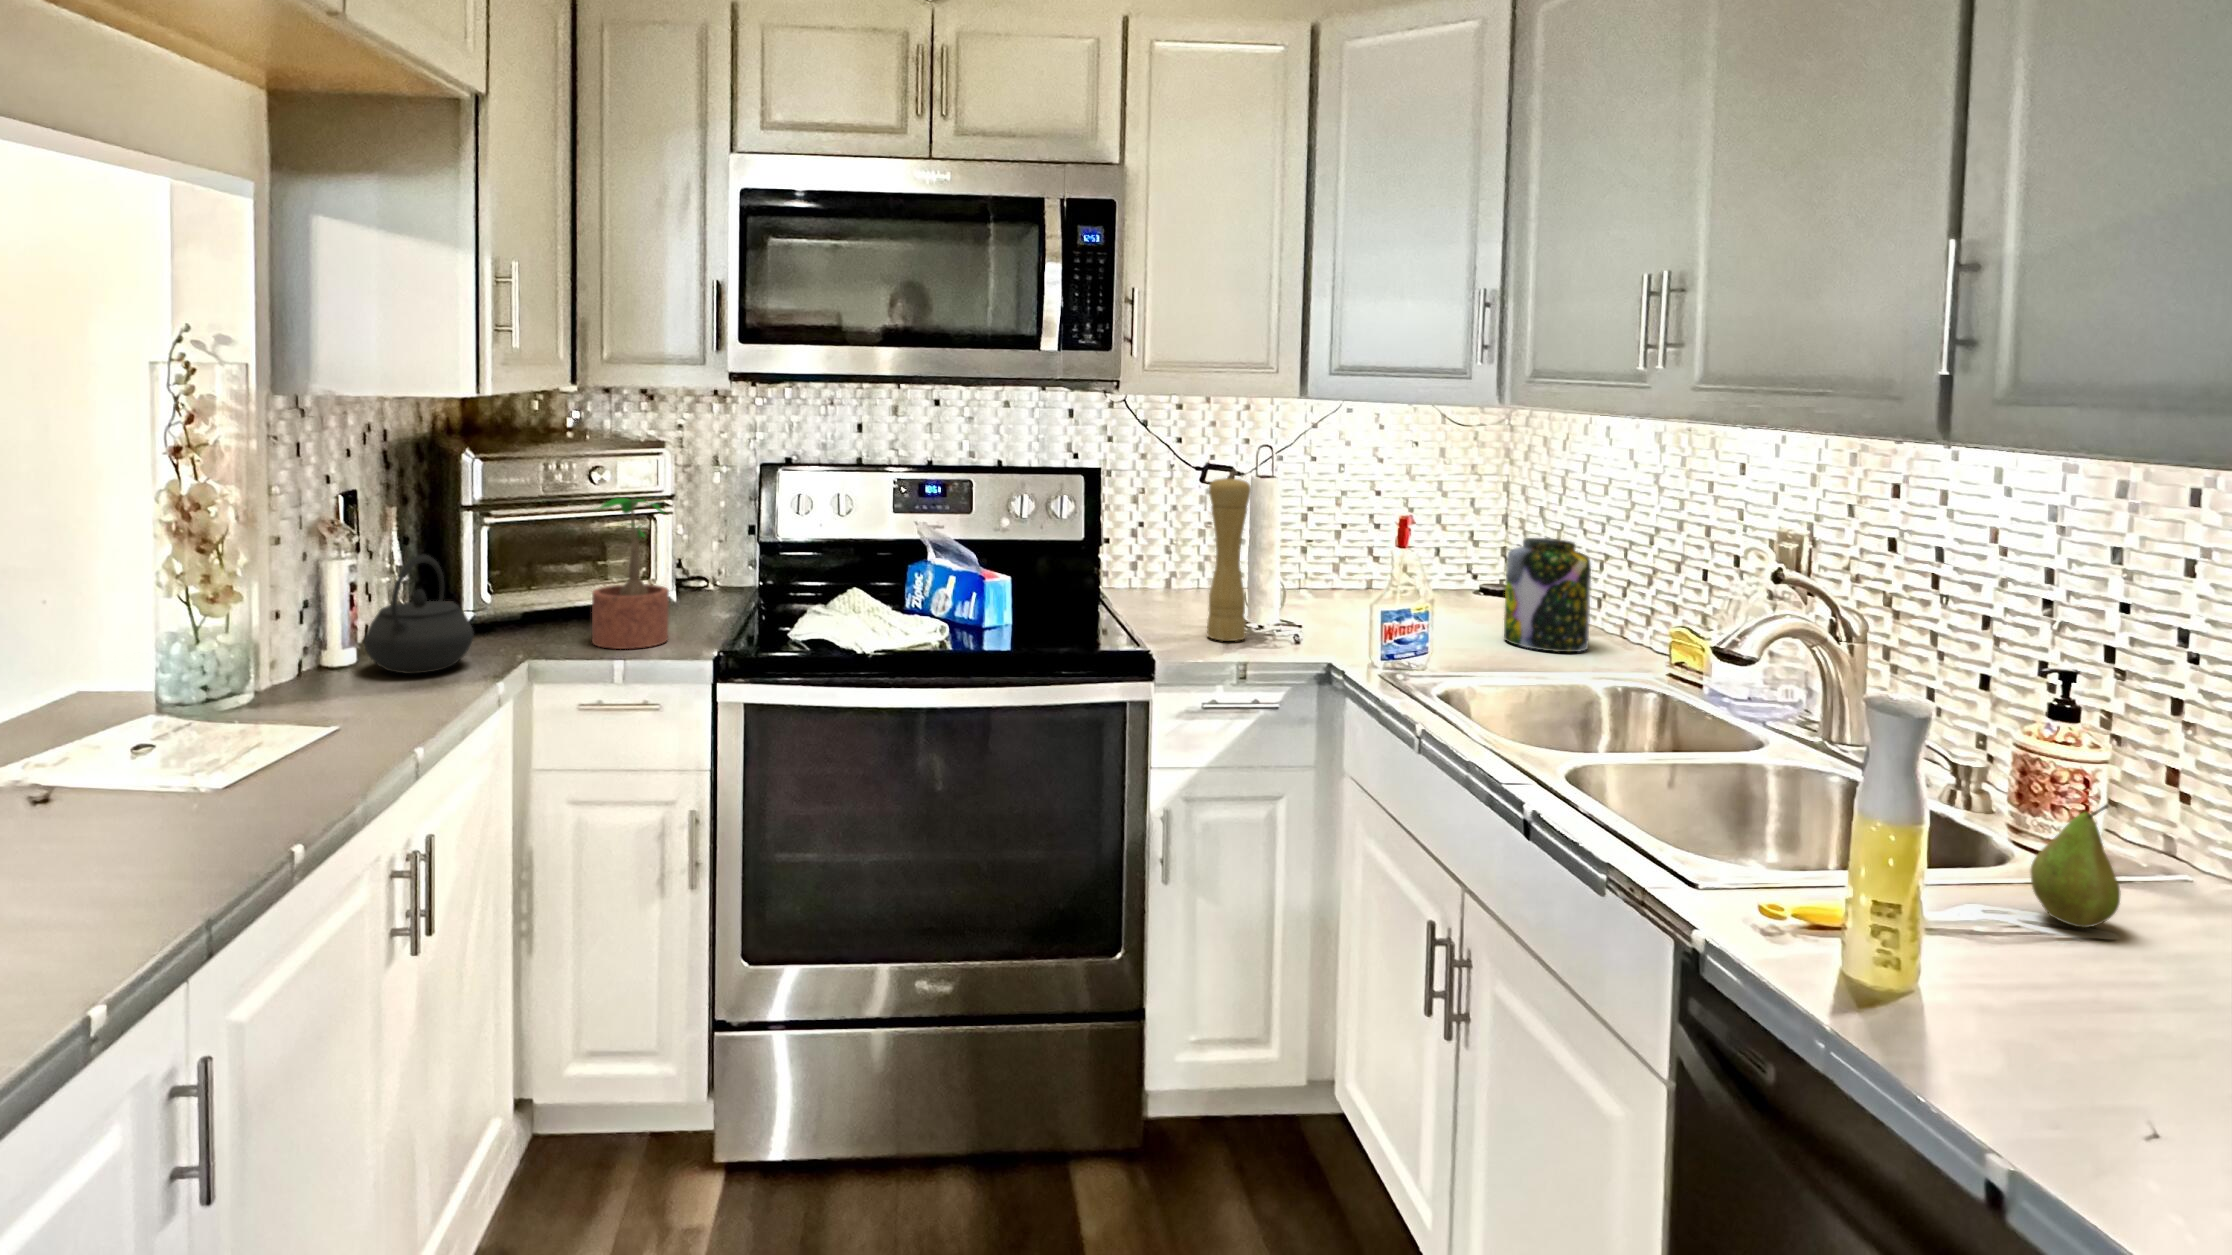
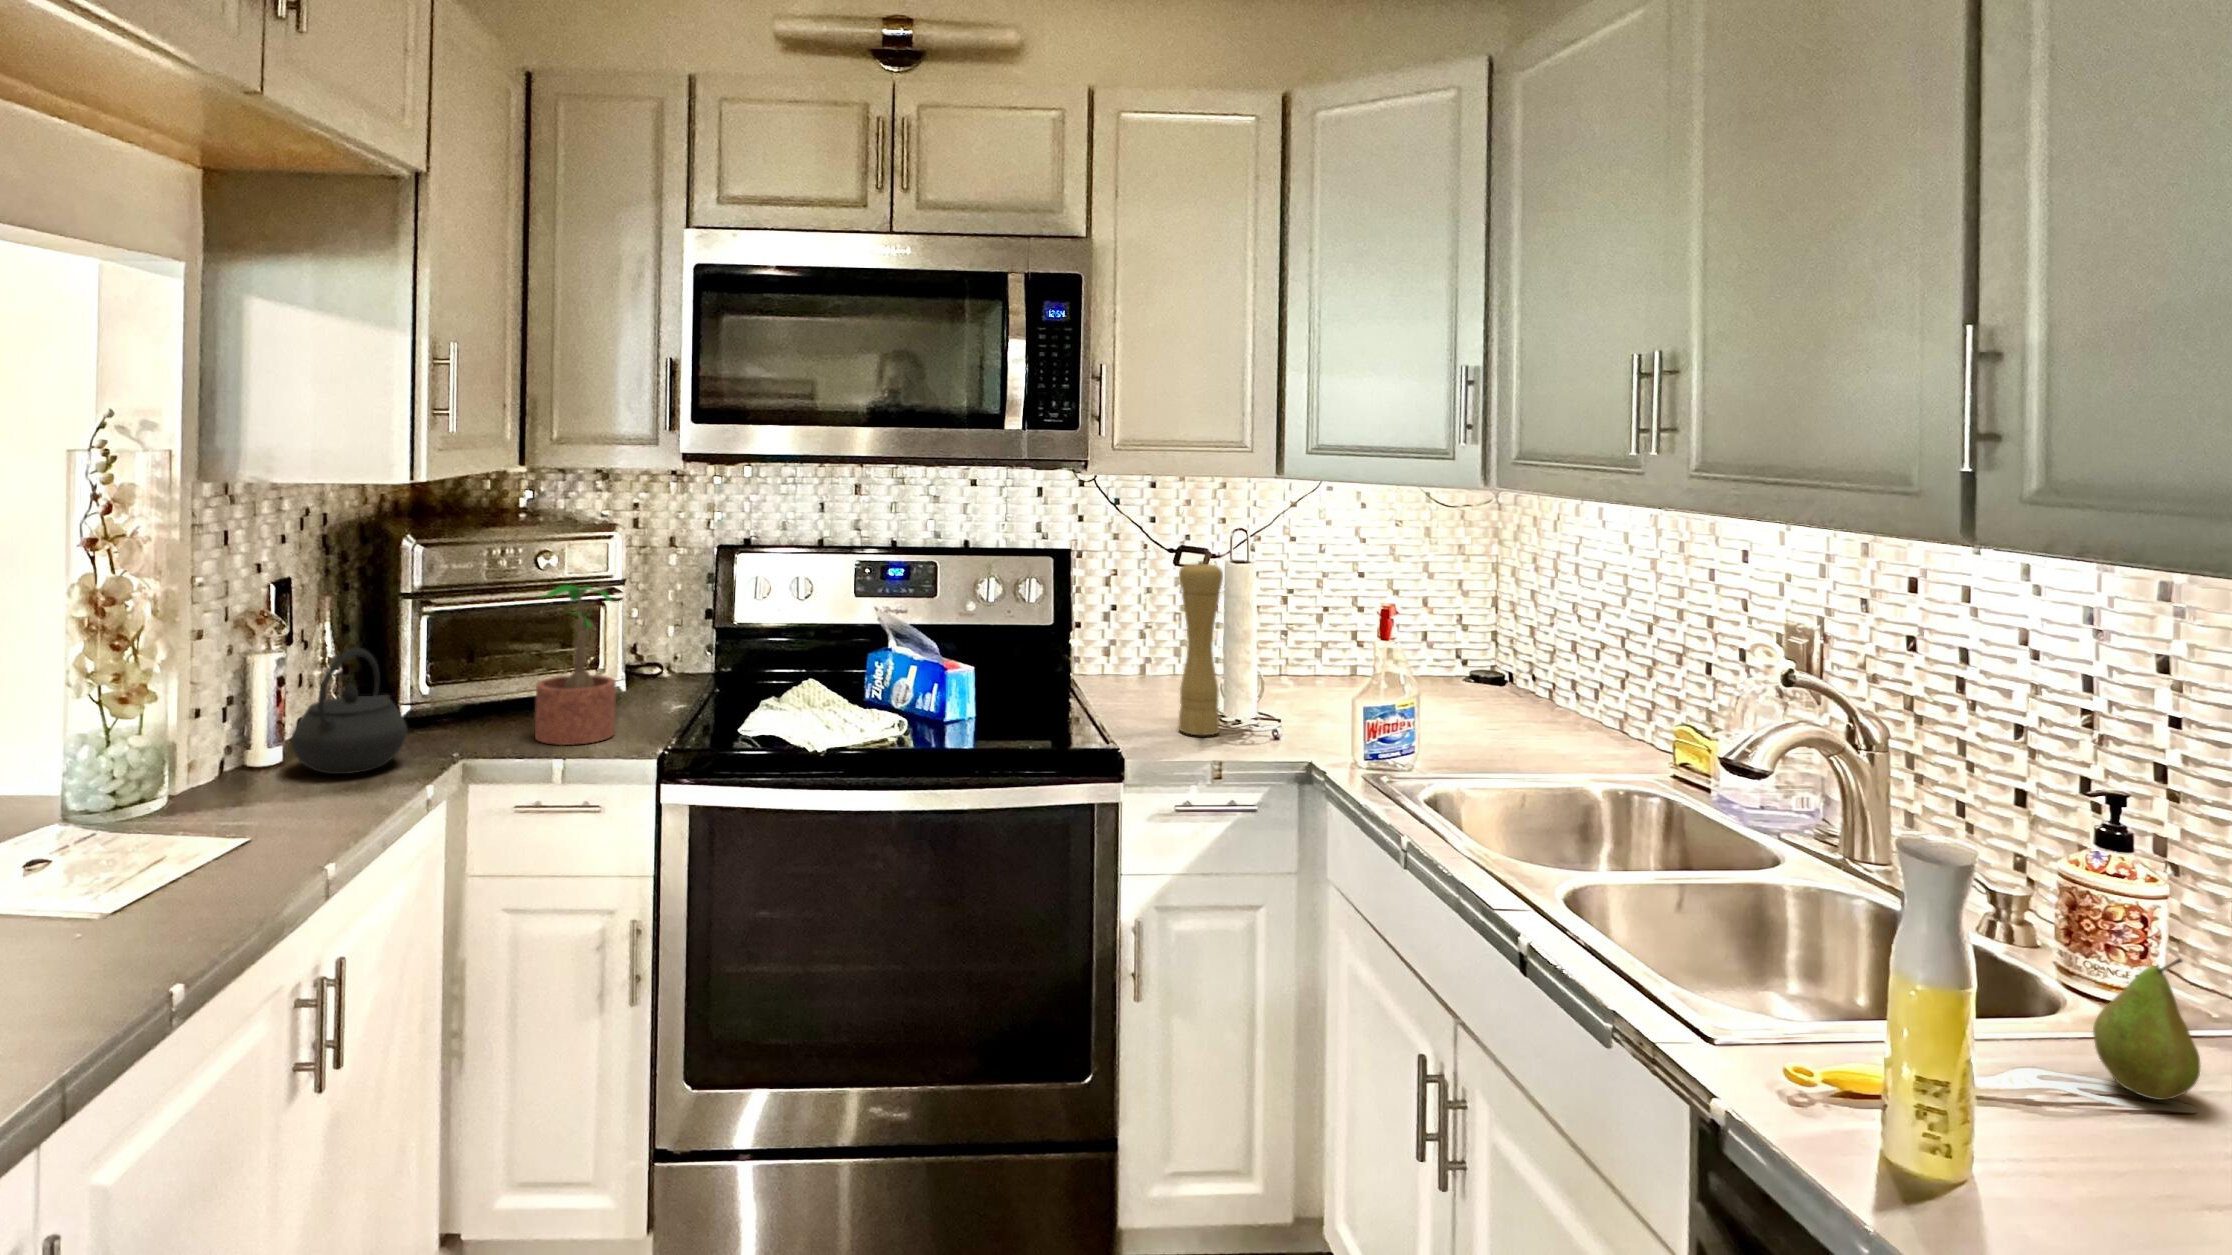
jar: present [1504,538,1591,652] -> none [1493,625,1582,748]

